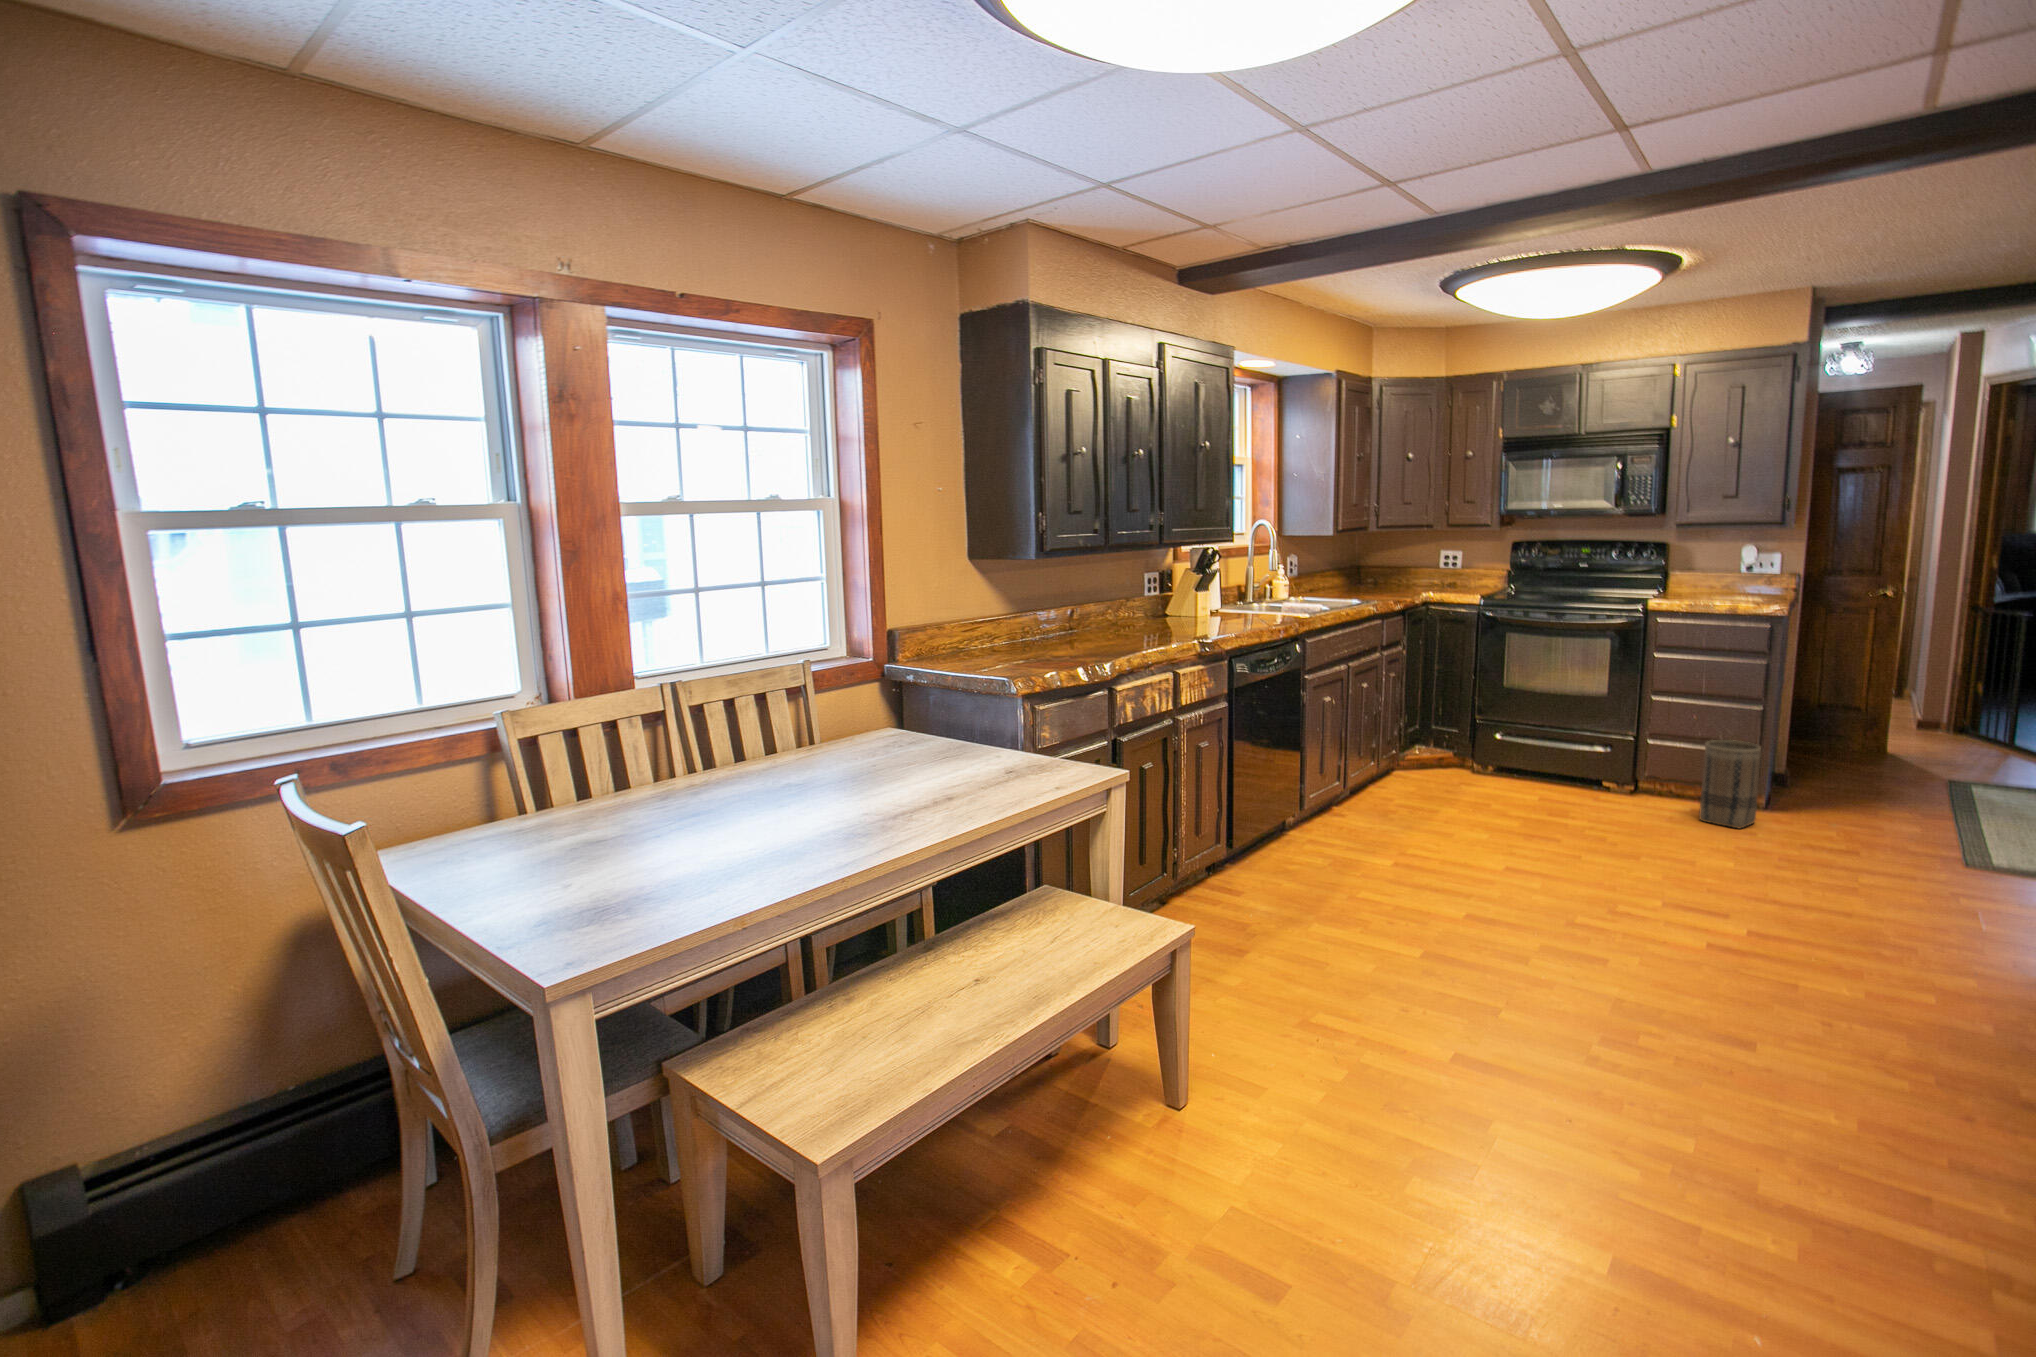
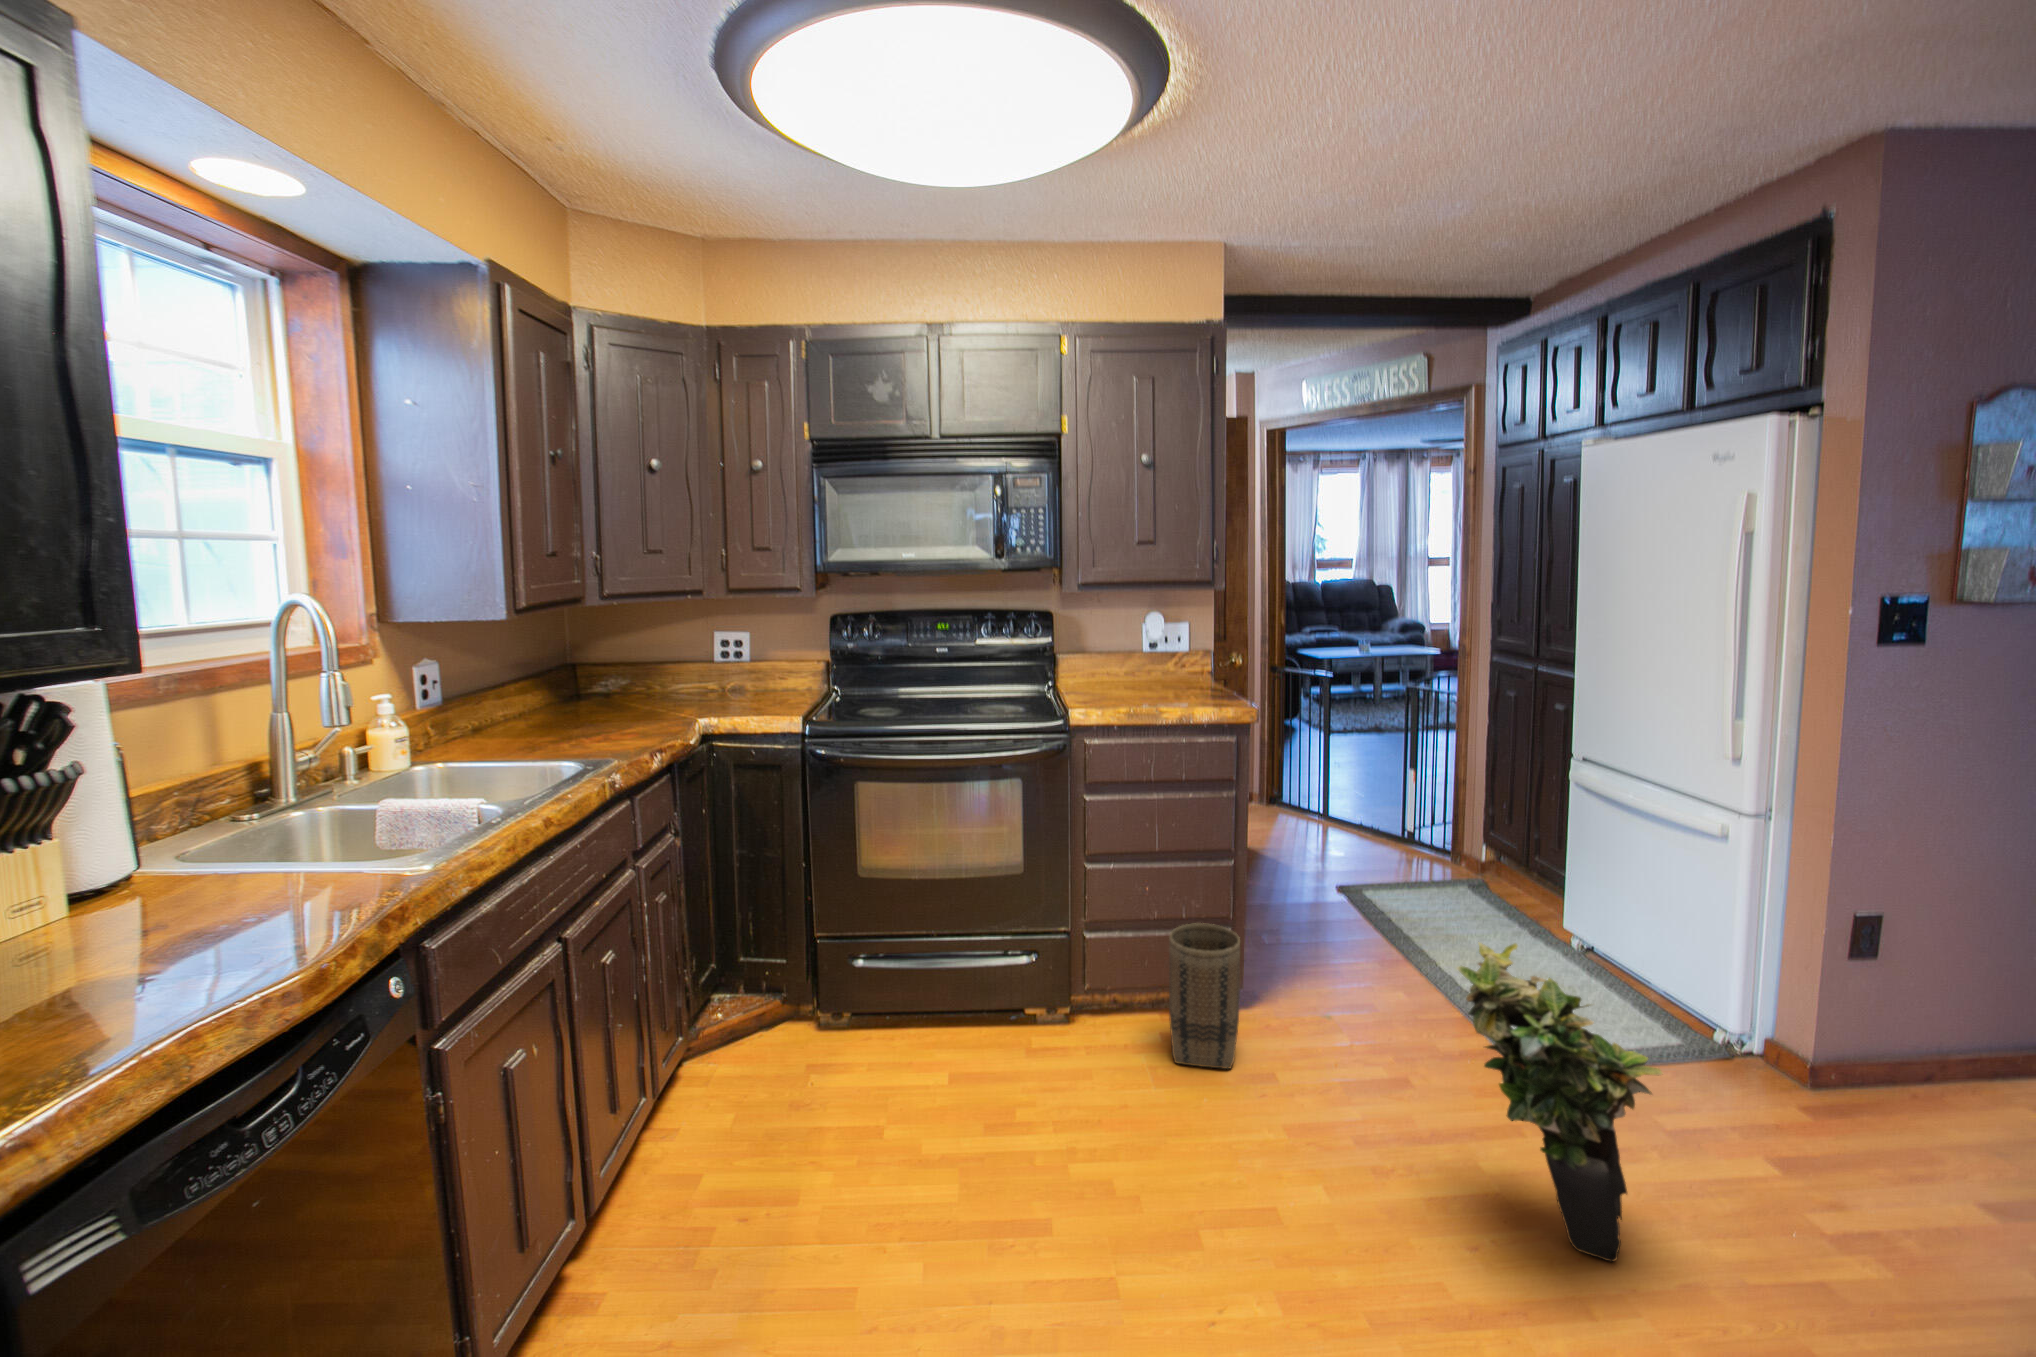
potted plant: none [1836,731,1976,918] -> present [1457,943,1663,1262]

